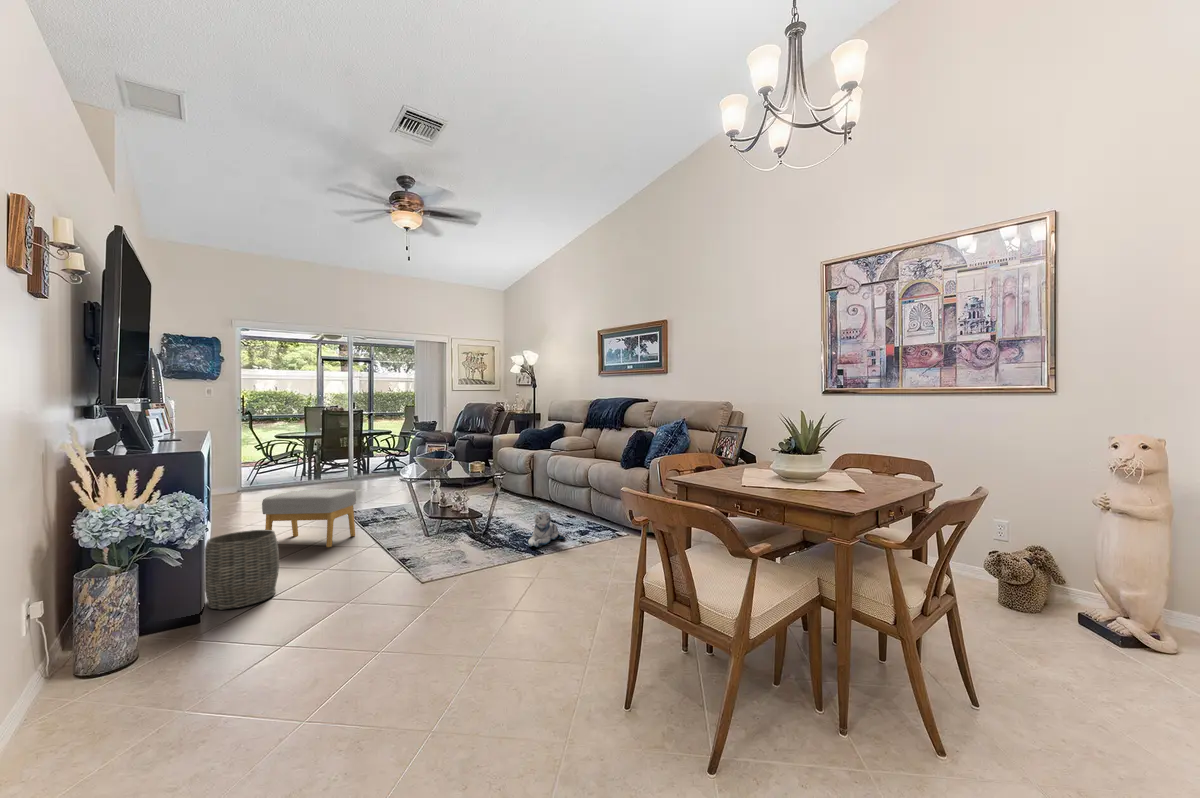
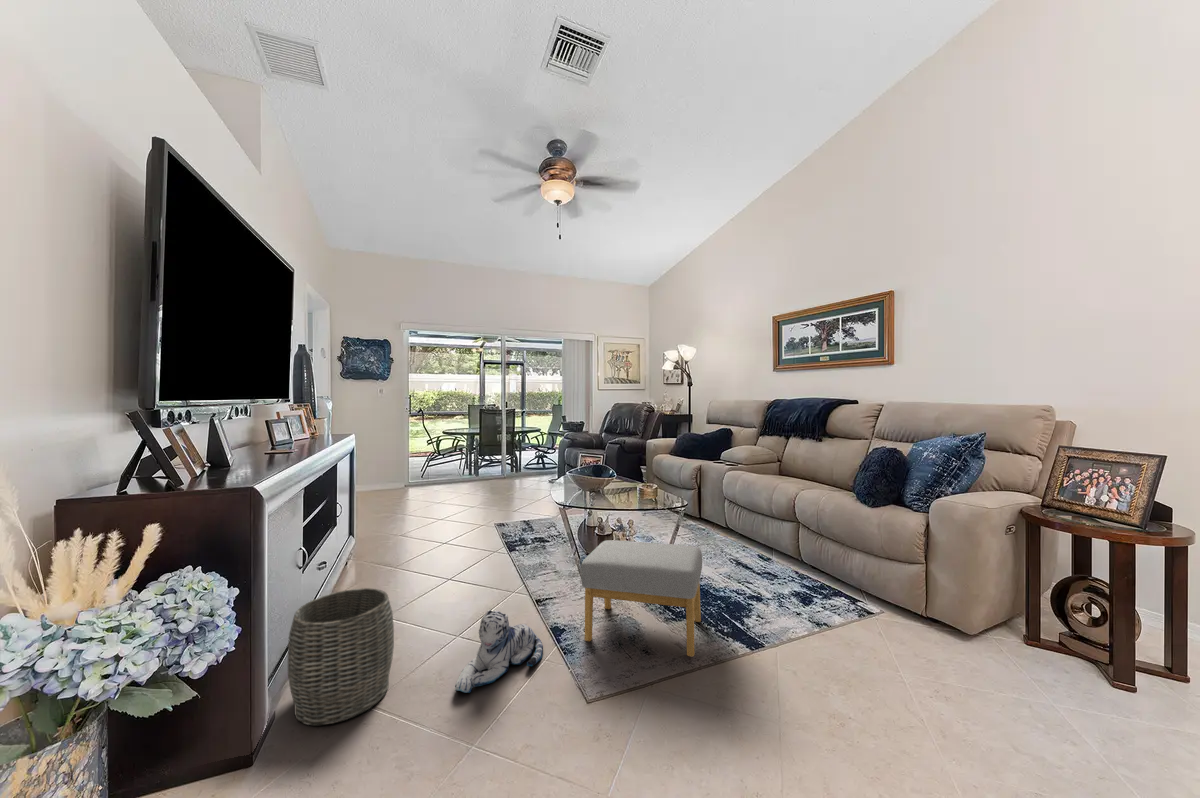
footstool: present [262,489,356,547] -> present [581,540,702,657]
plush toy: present [528,511,564,547] -> present [455,610,543,693]

